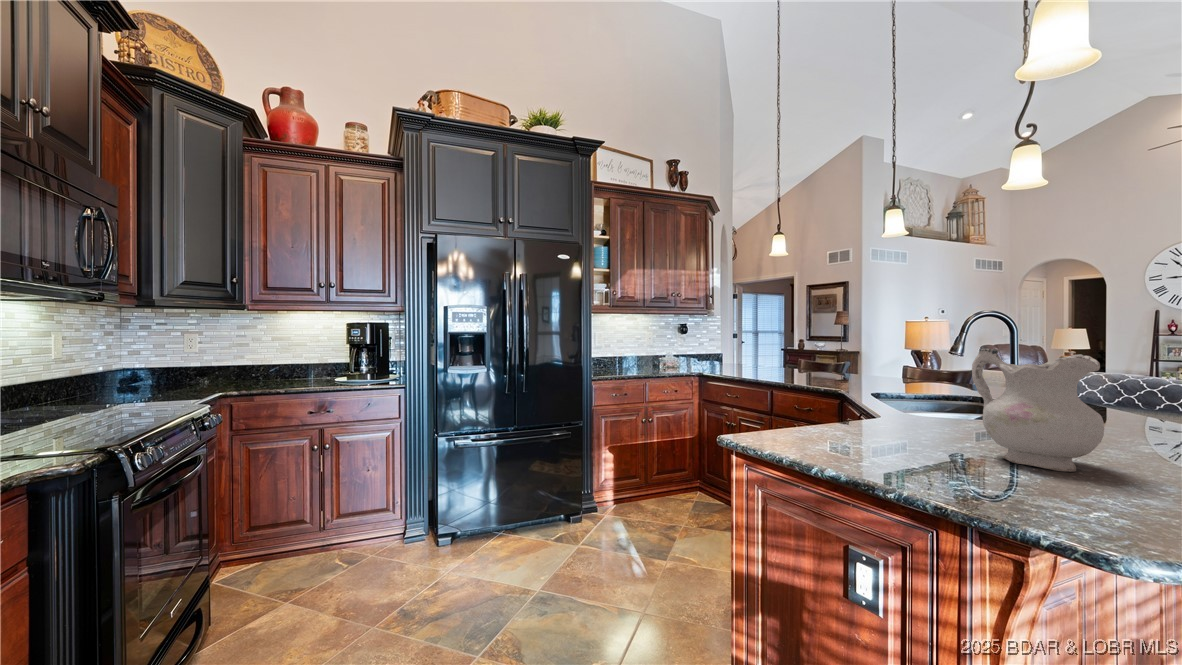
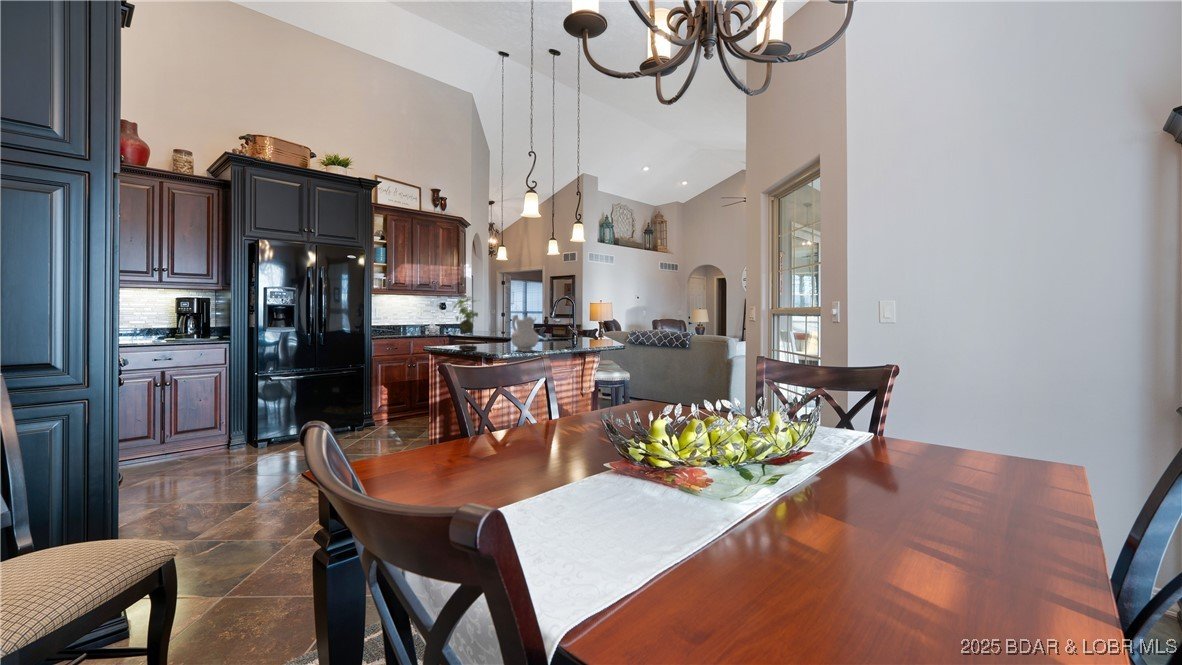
plant: none [795,282,883,455] -> present [454,297,478,351]

